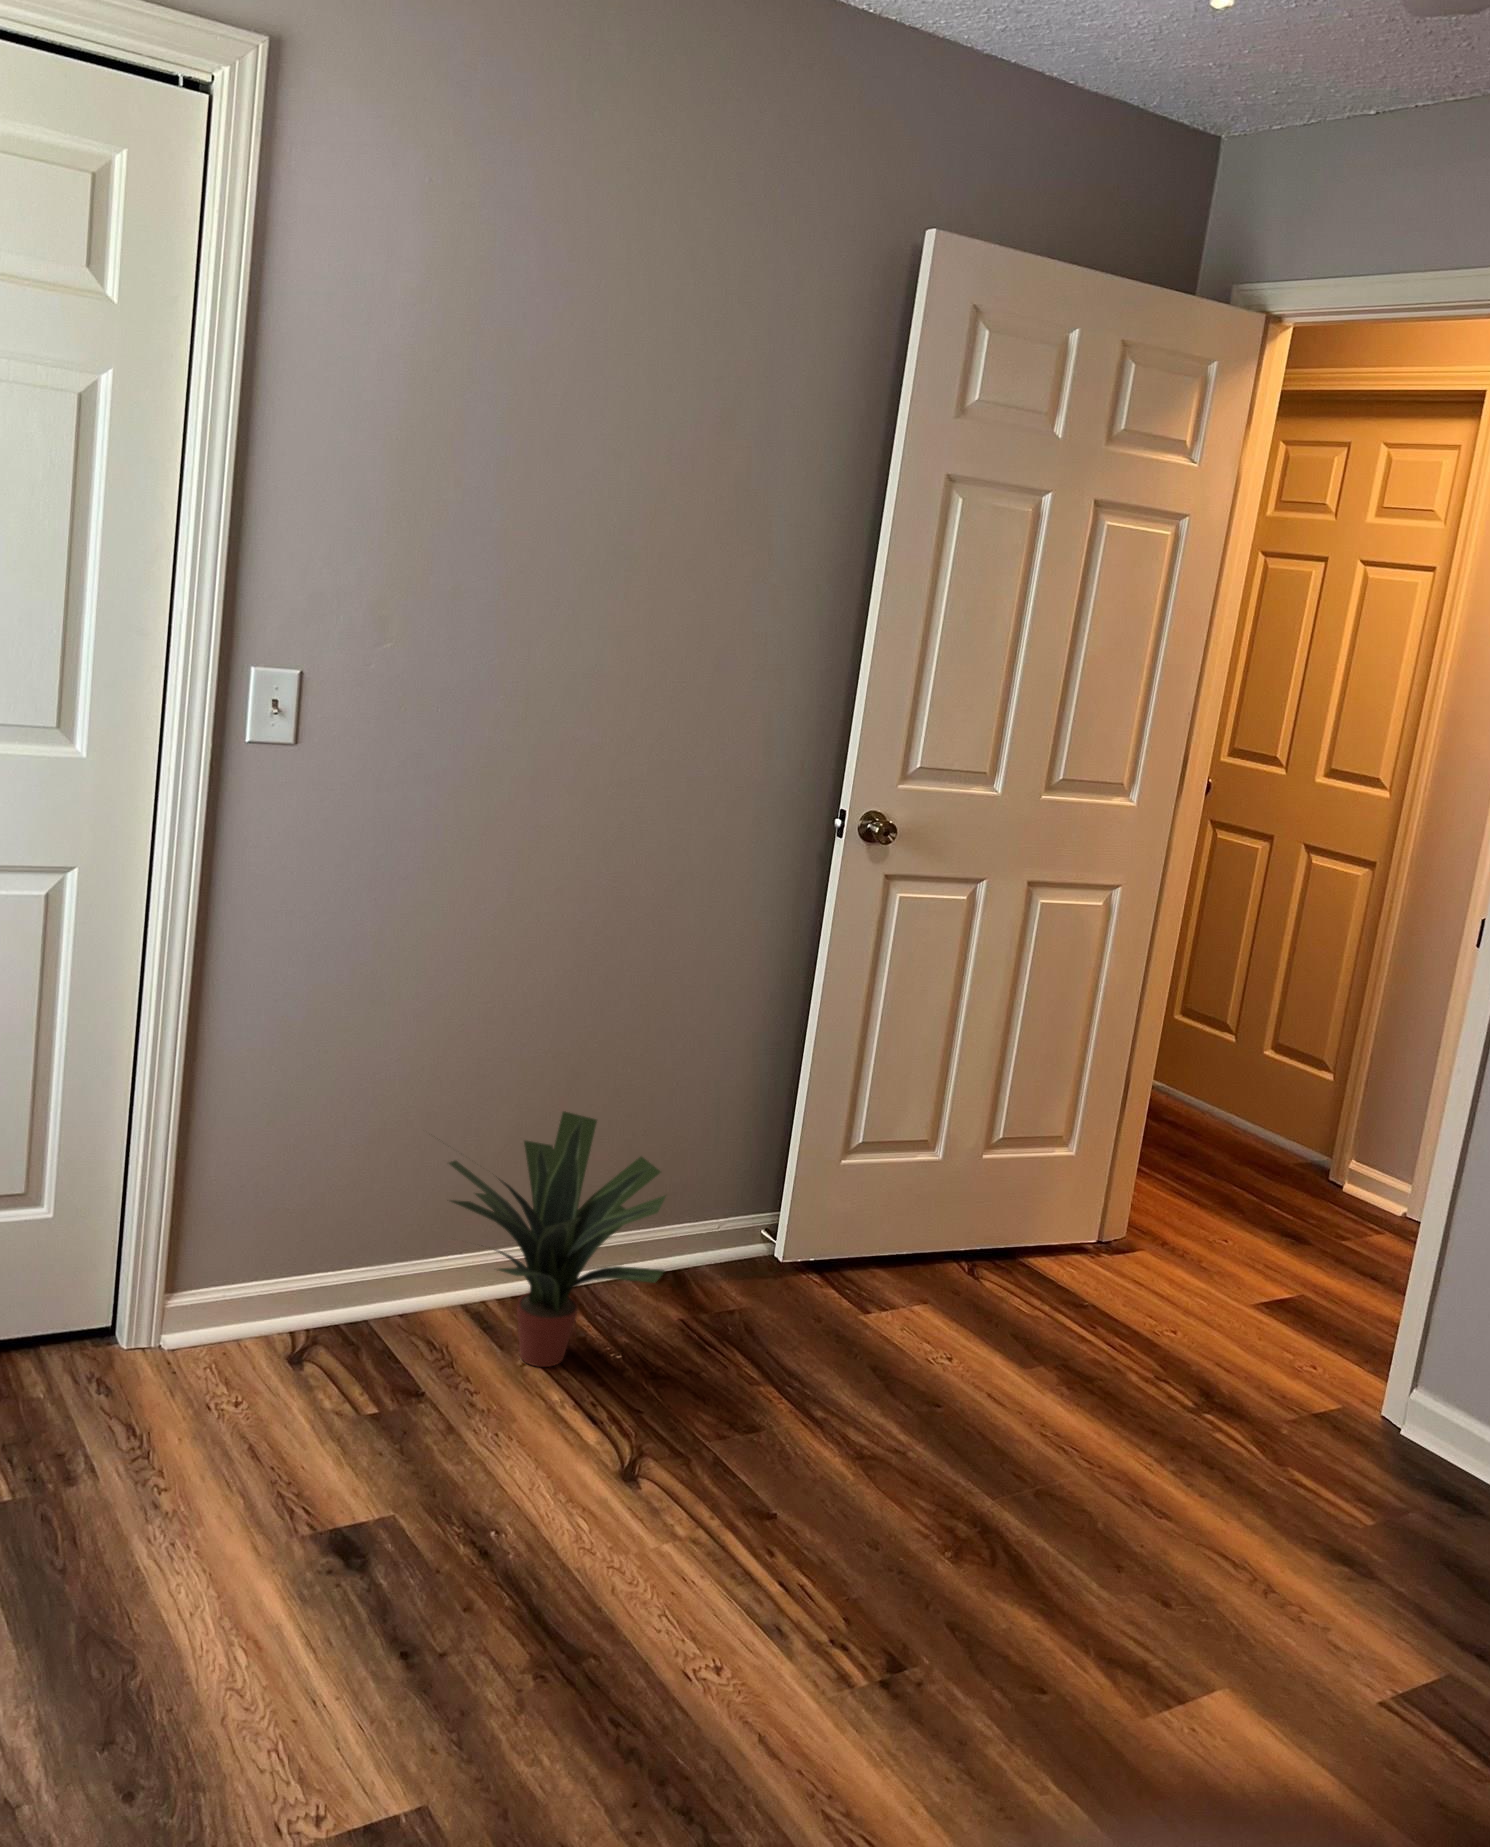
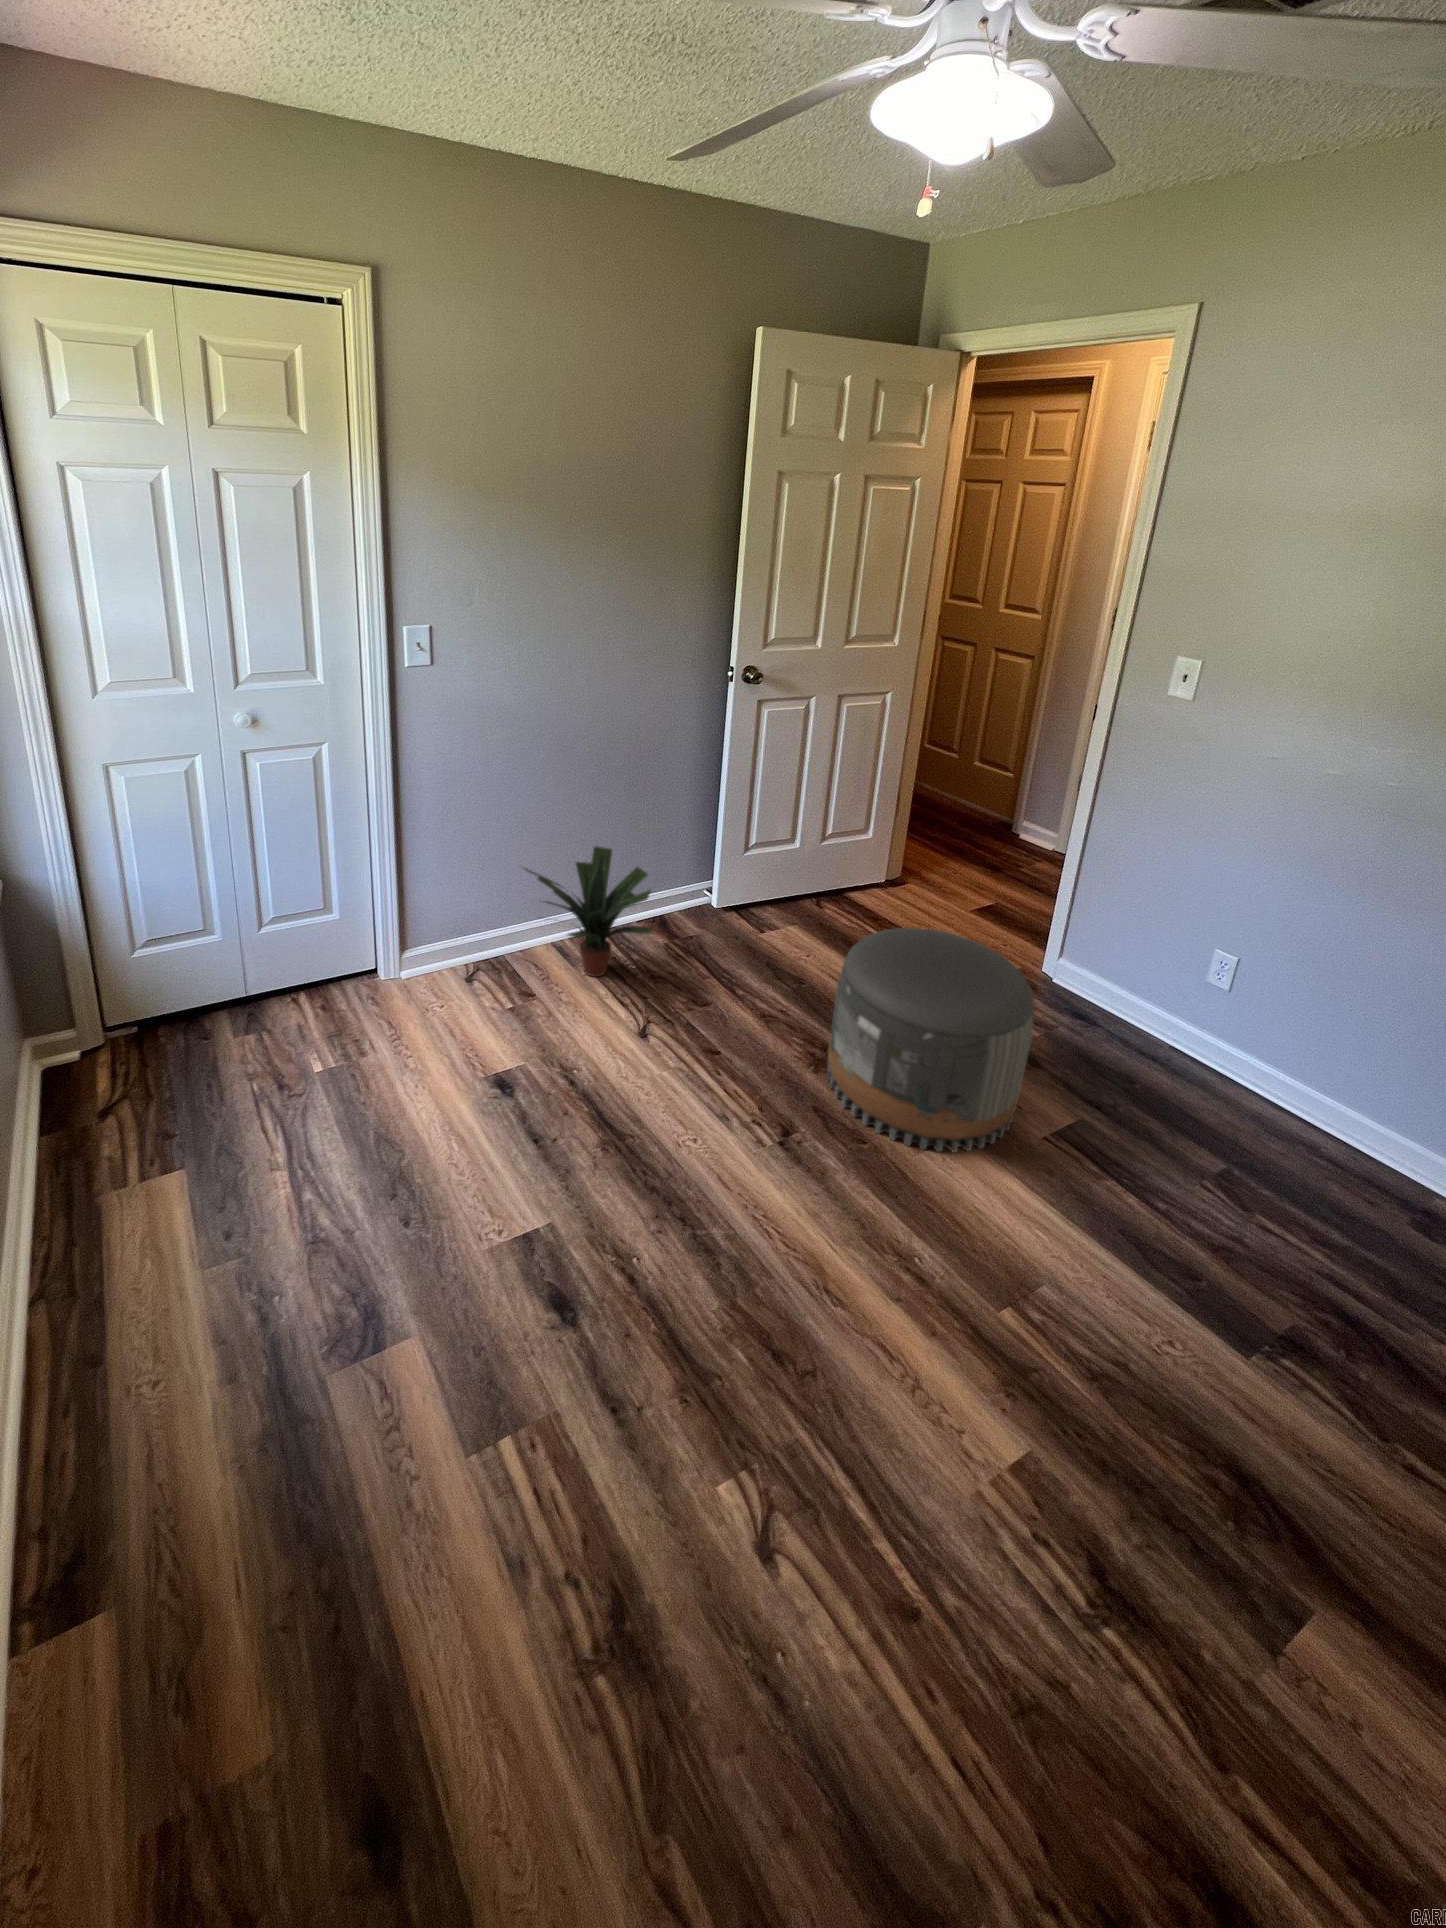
pouf: none [978,1290,1367,1729] -> present [827,927,1034,1152]

